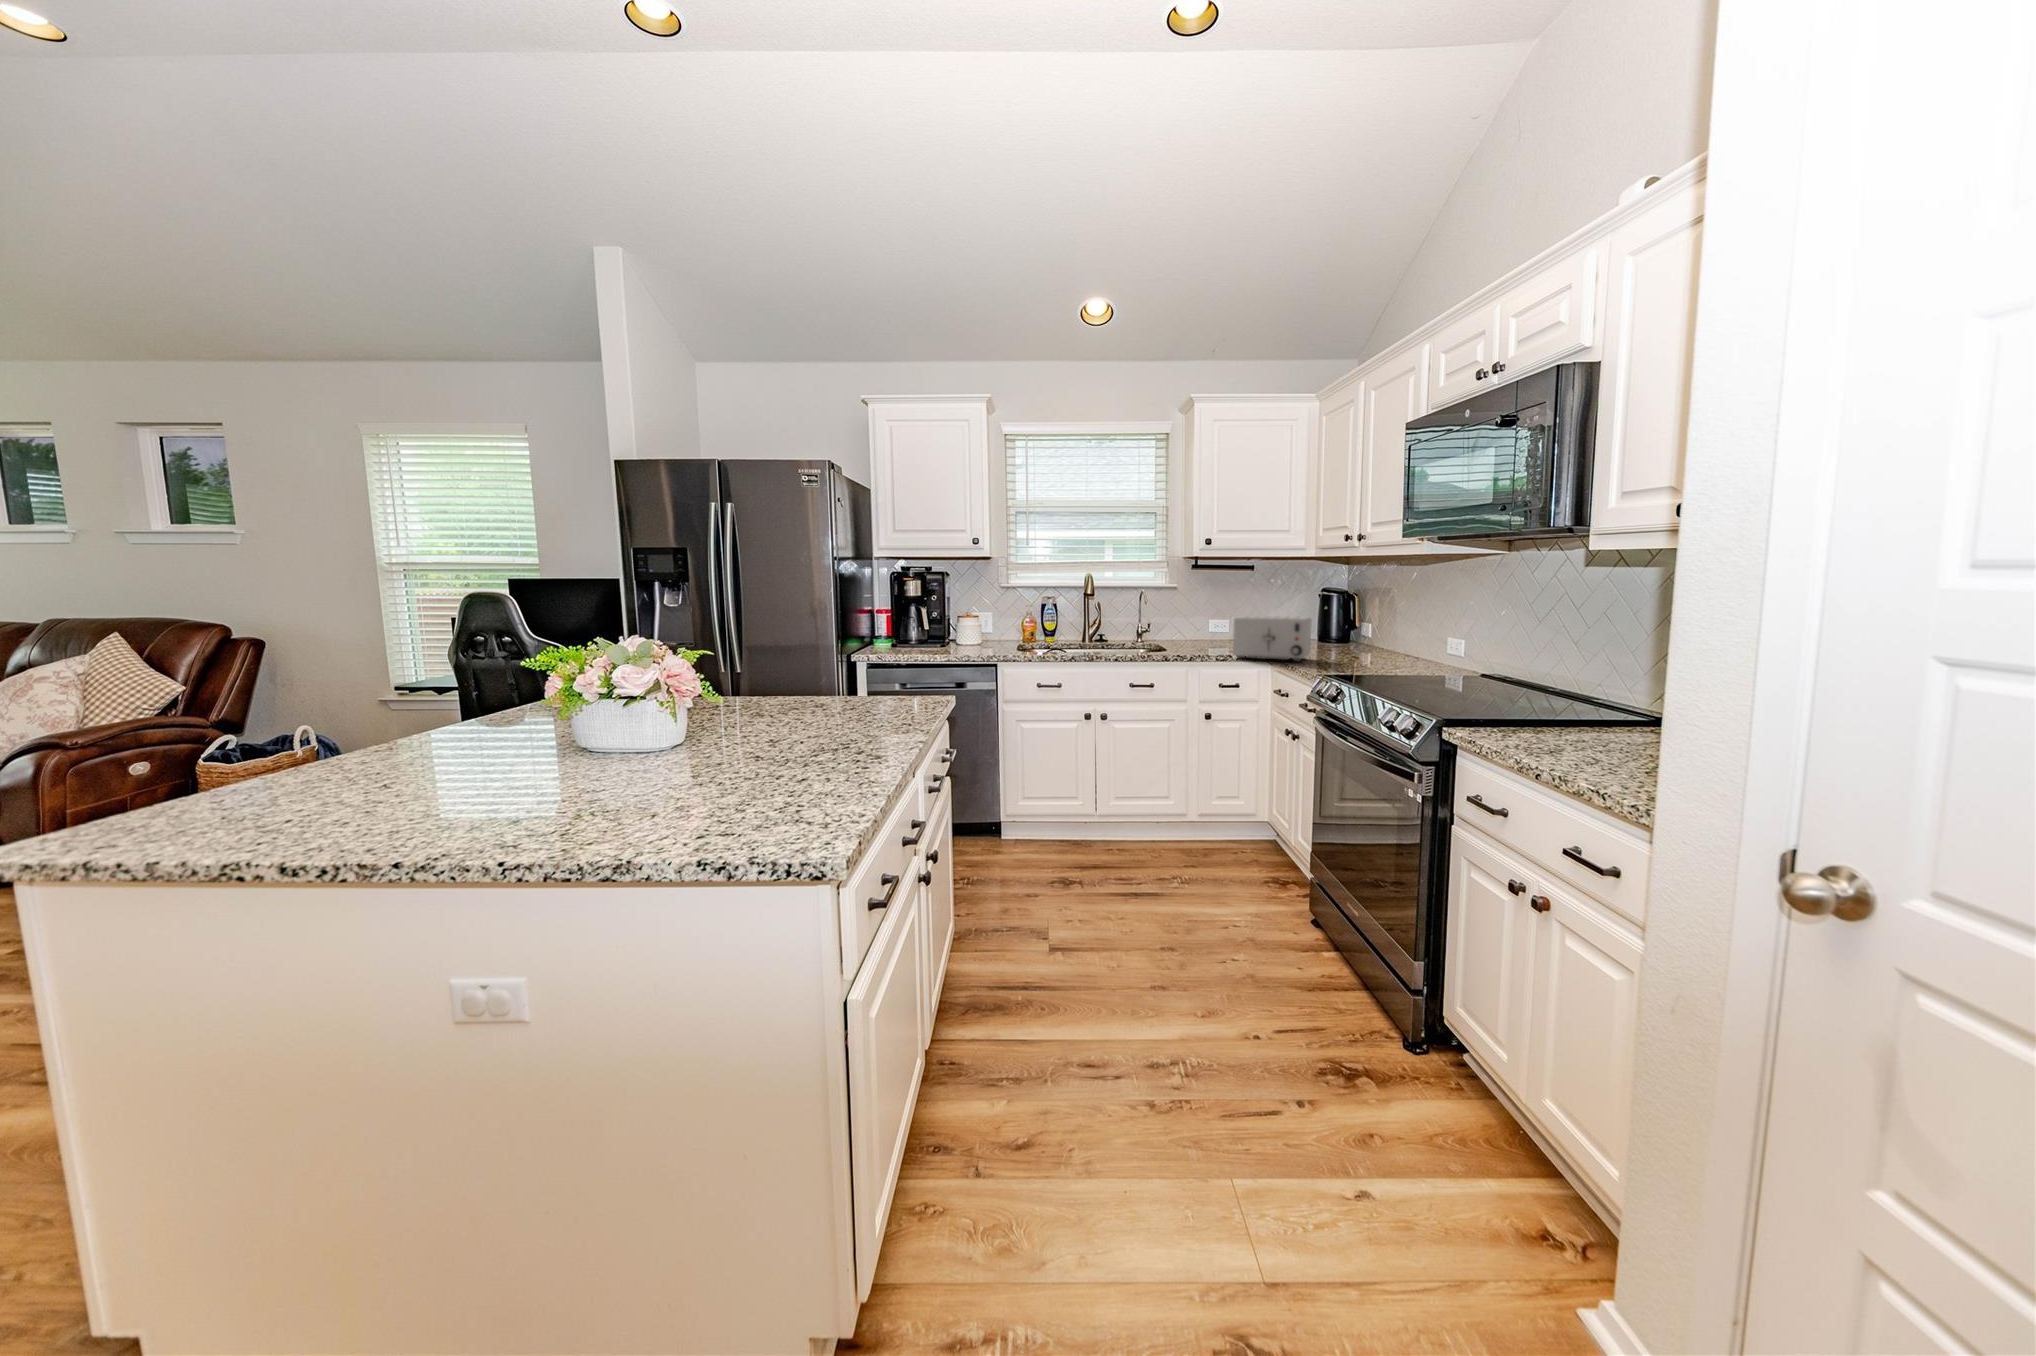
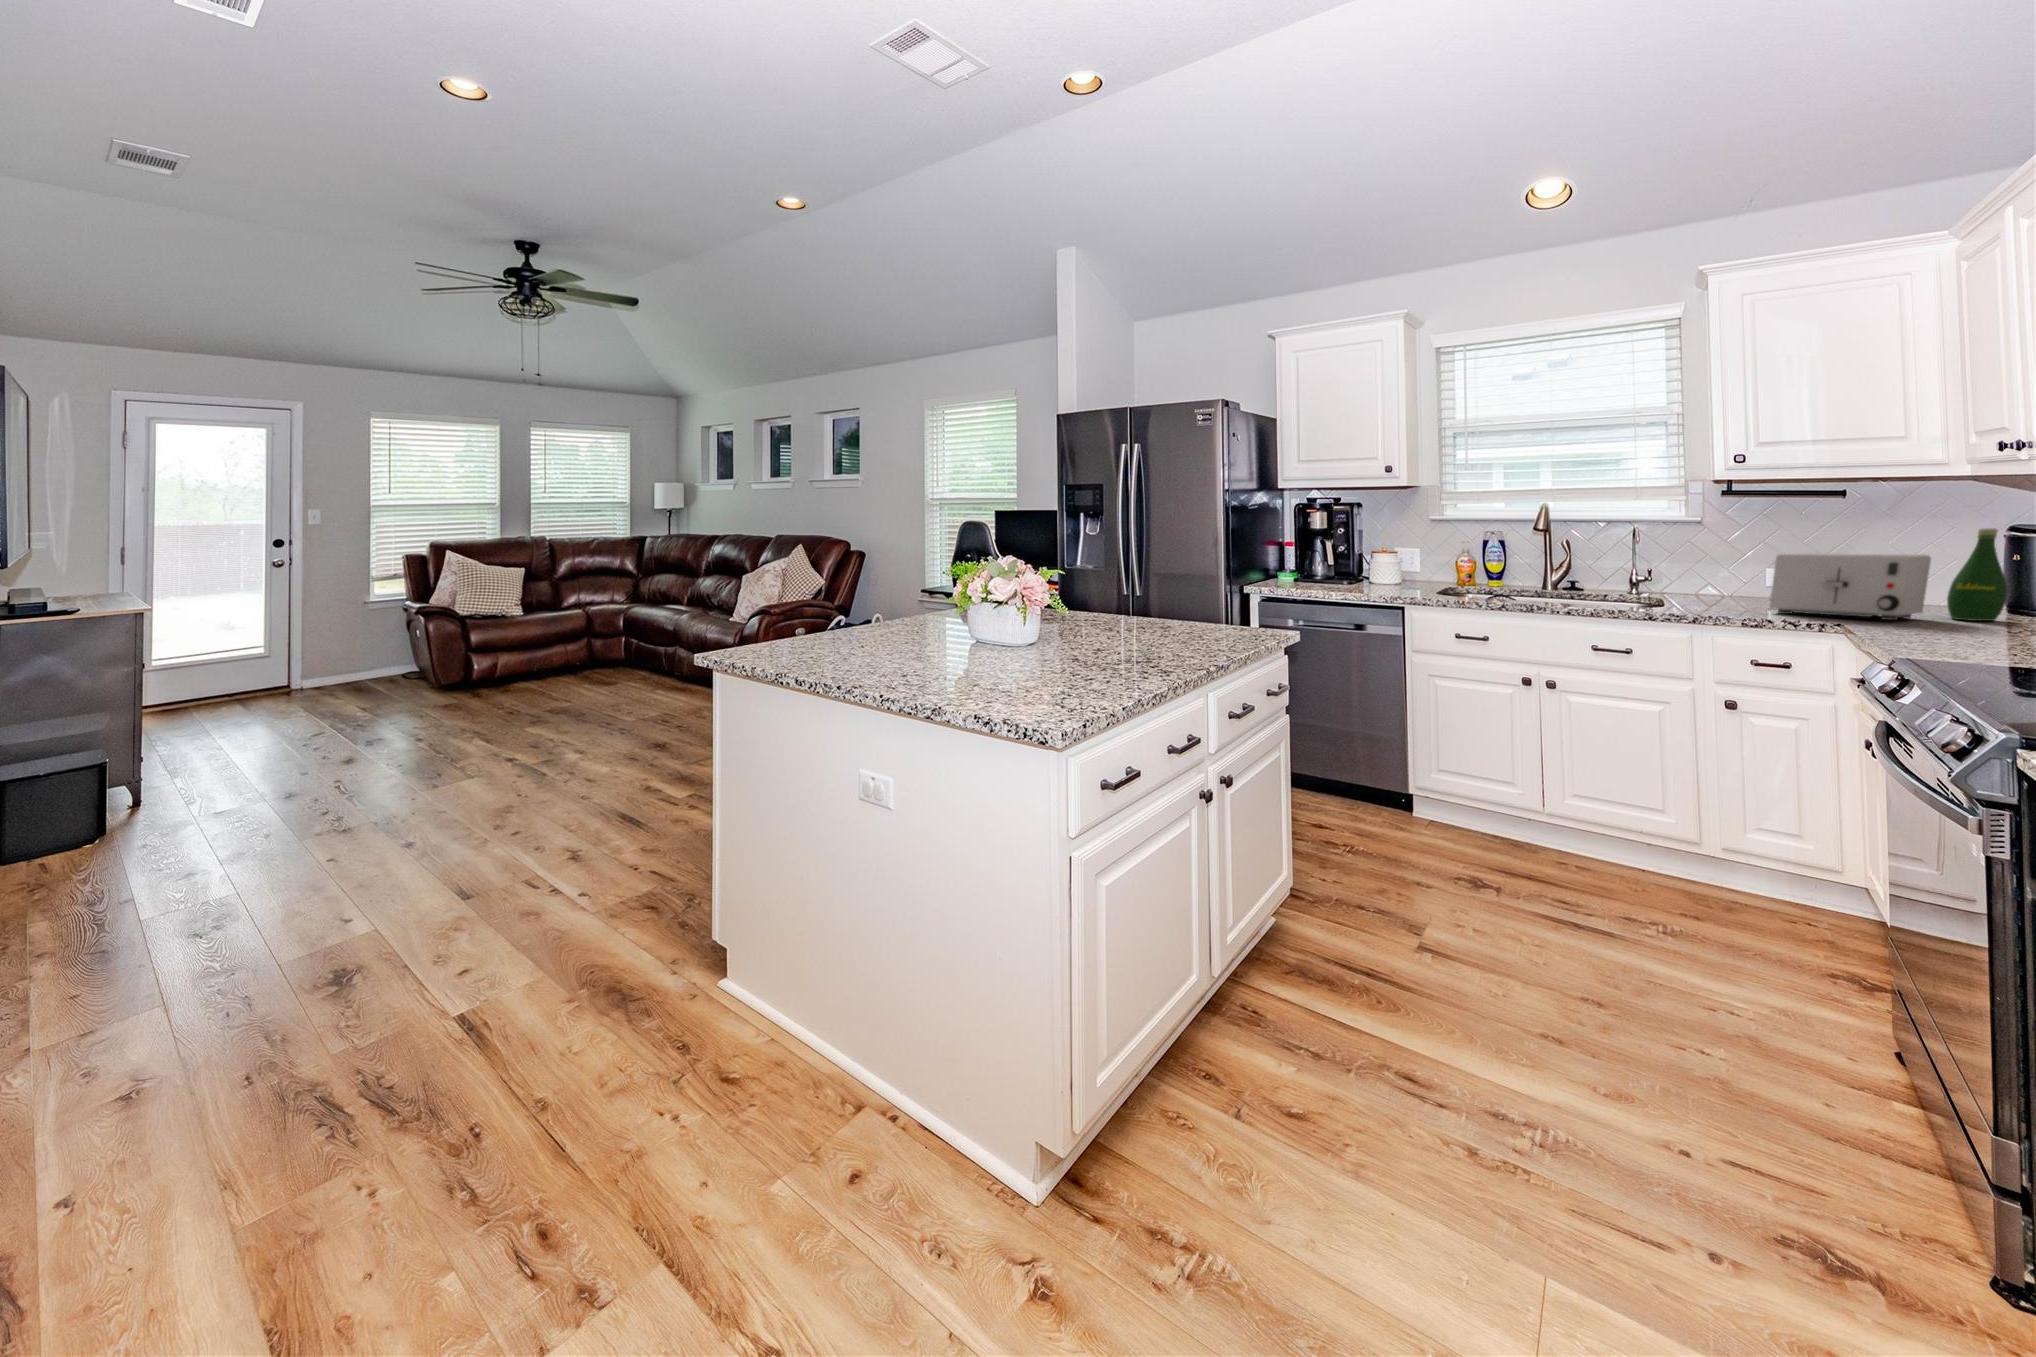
bottle: none [1320,600,1348,659] -> present [1947,529,2008,621]

